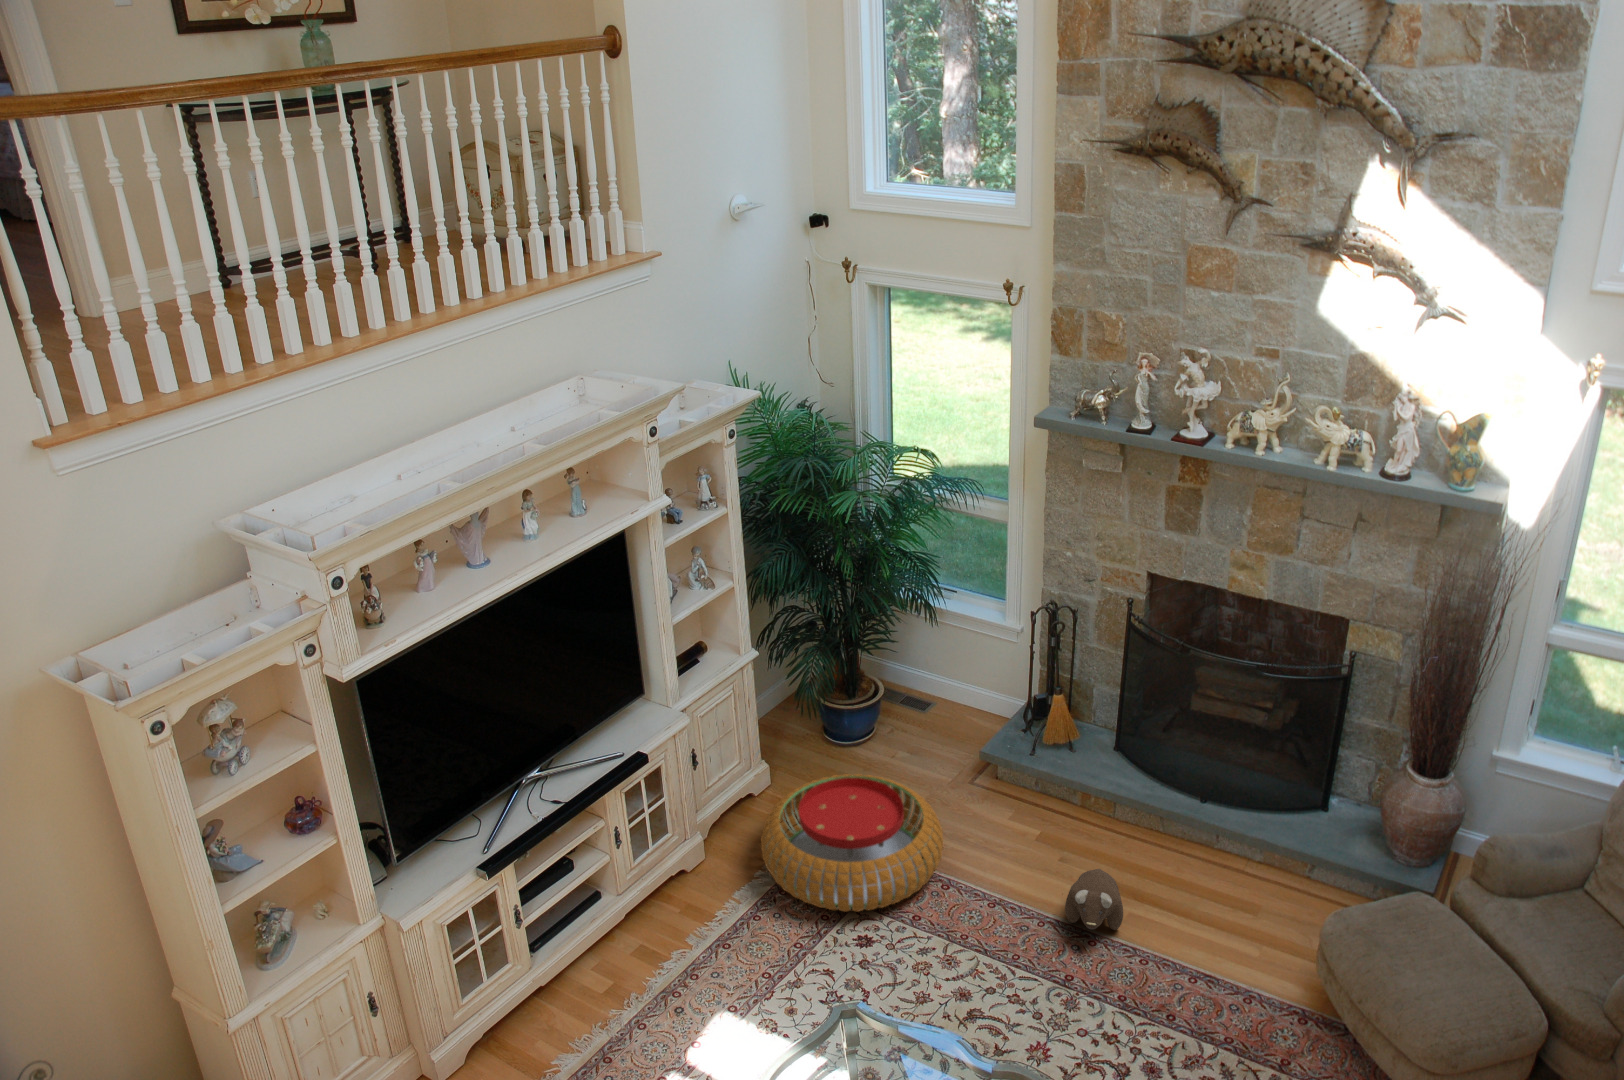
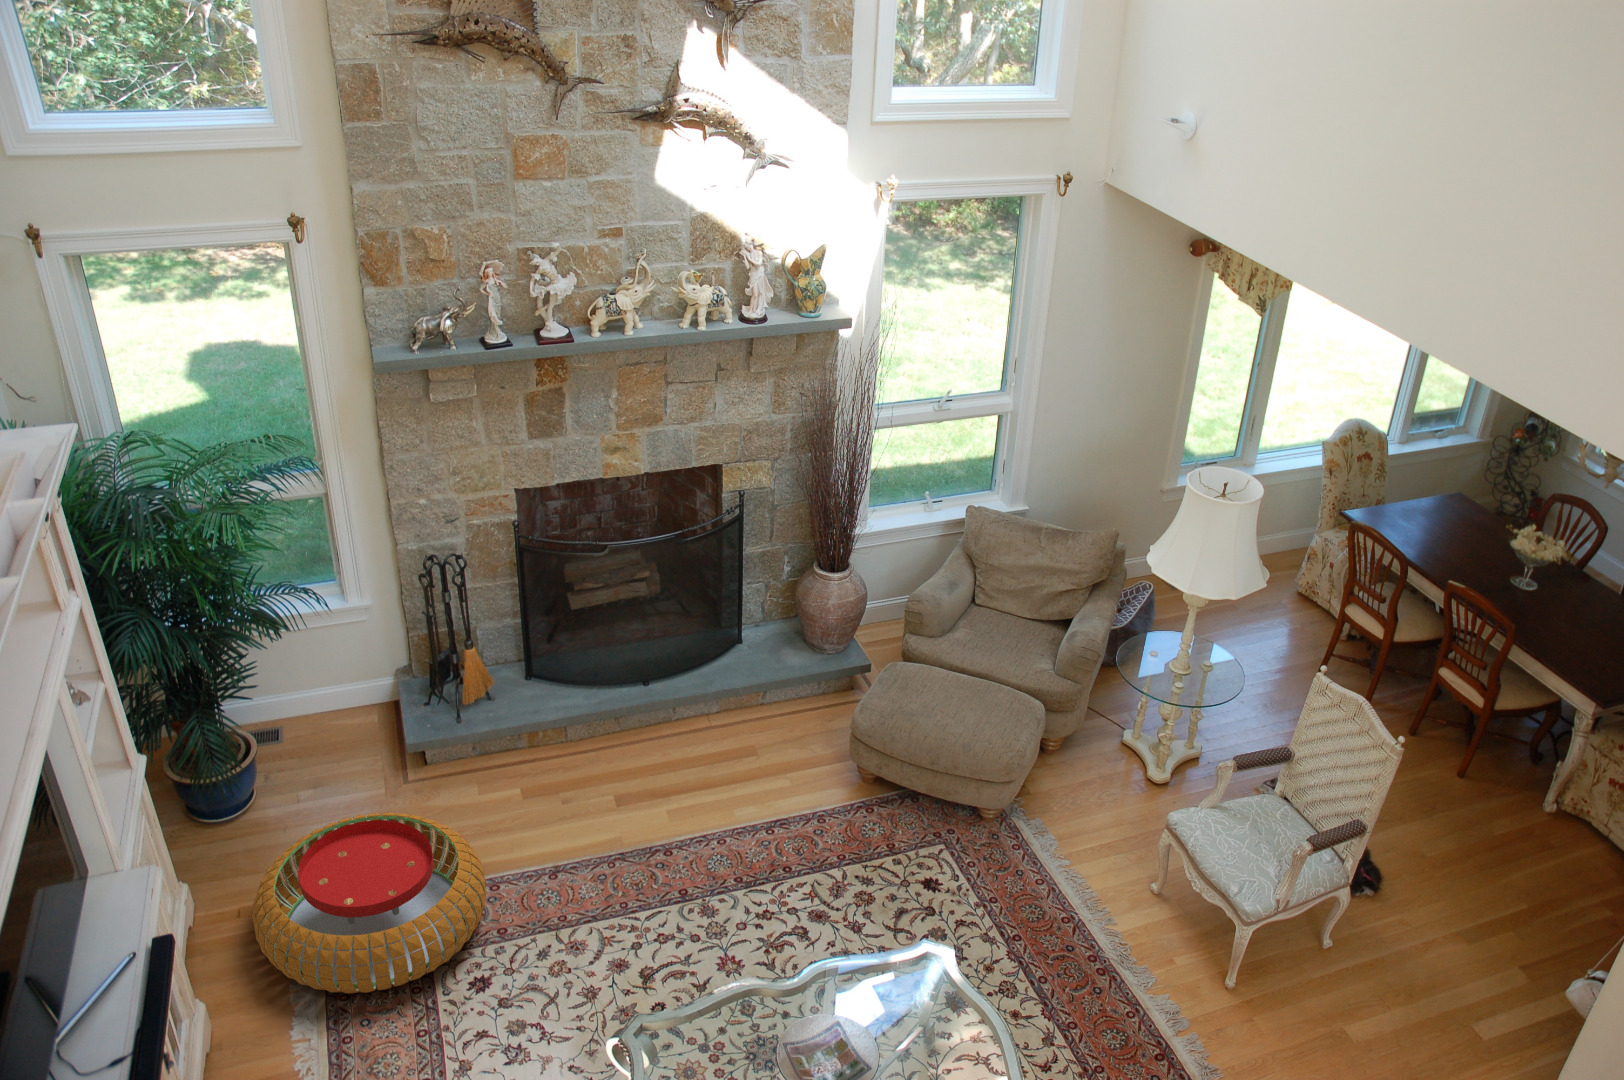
plush toy: present [1065,869,1123,930] -> none [616,783,684,848]

